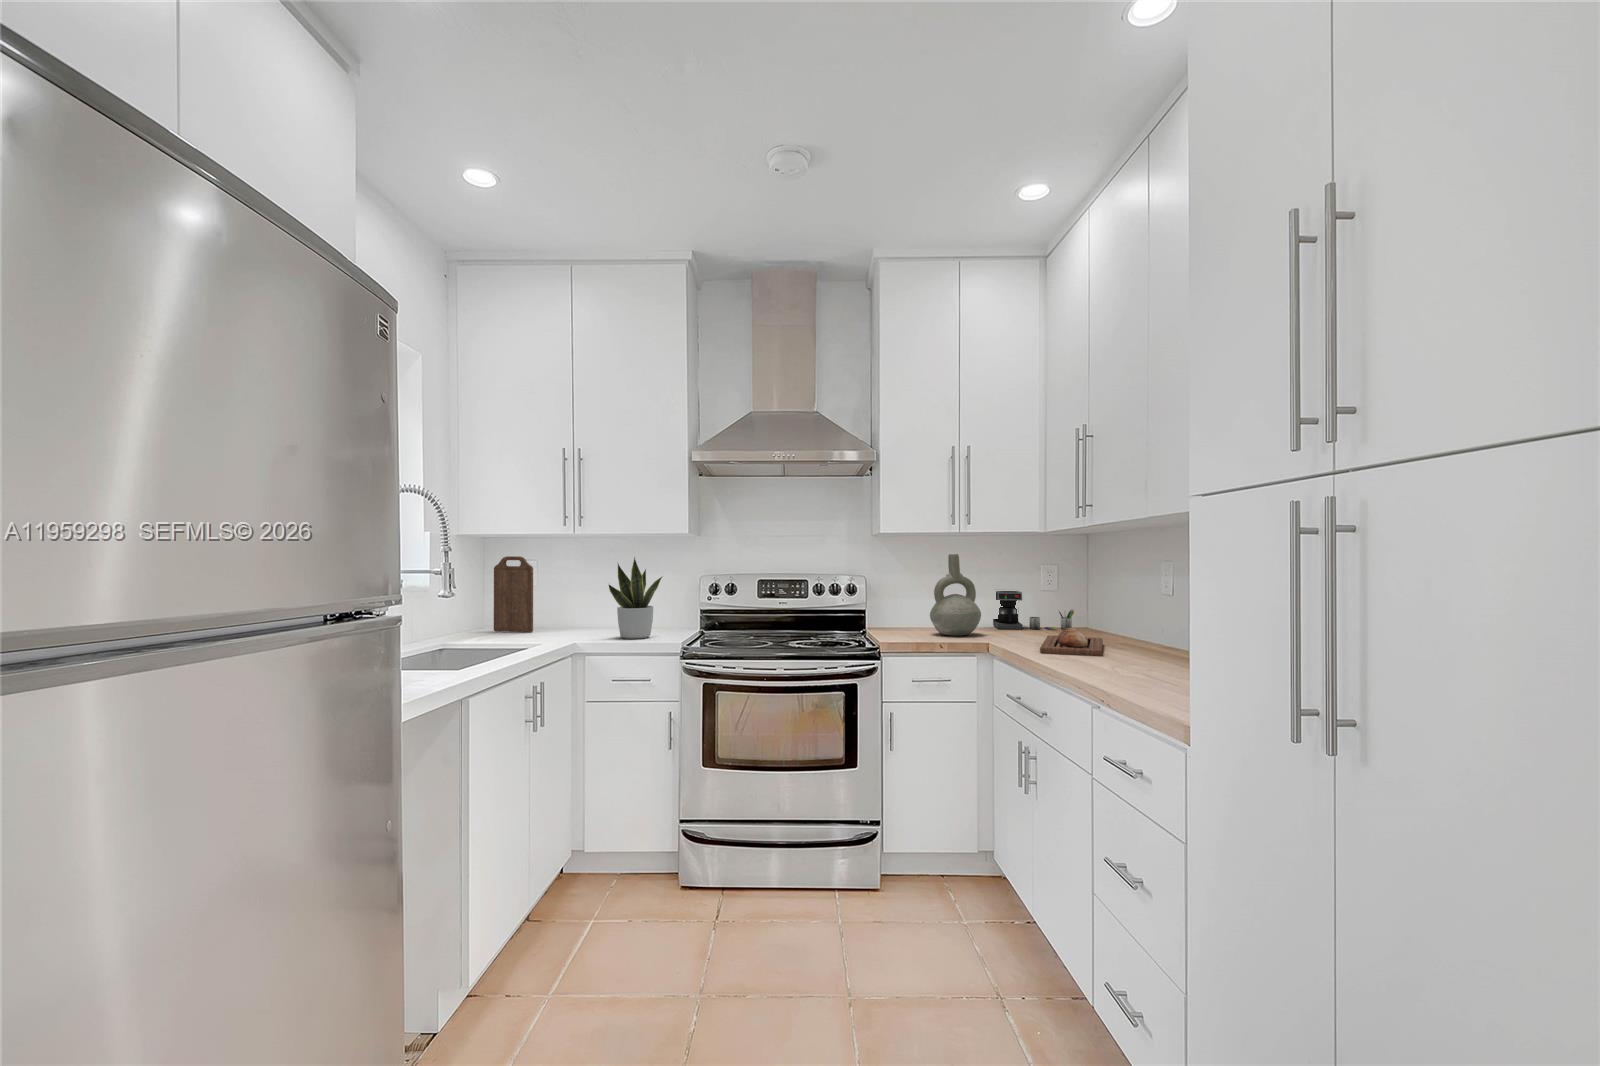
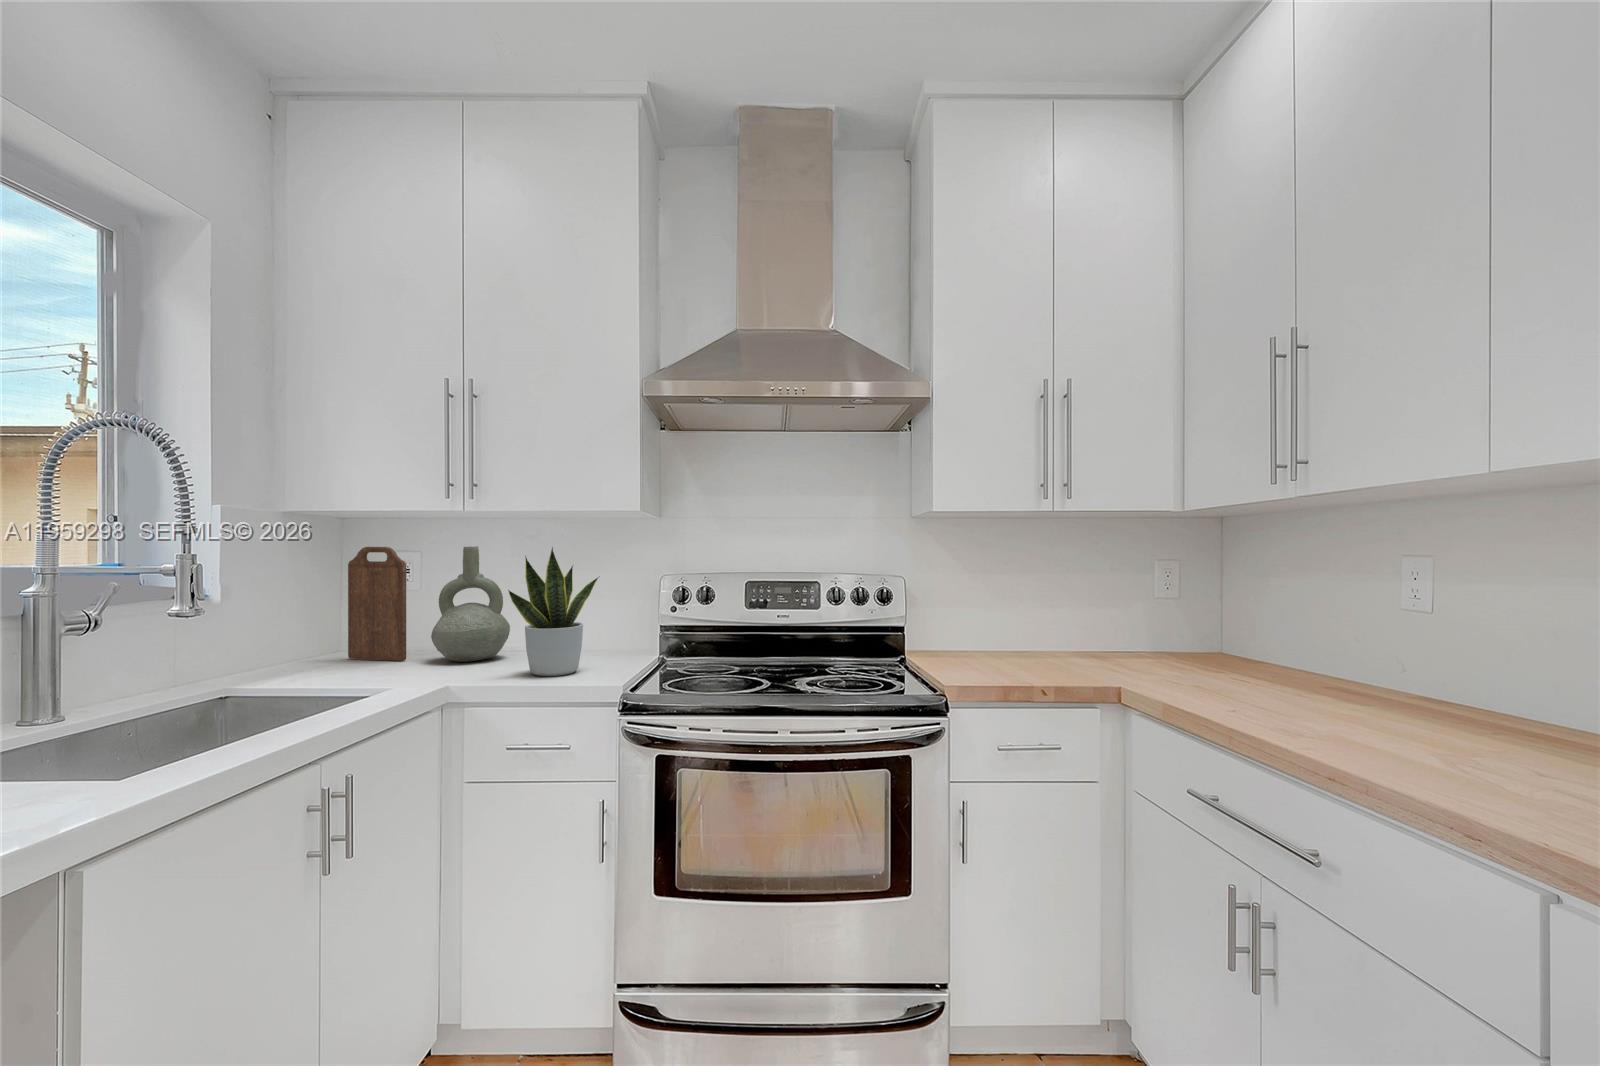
decorative vase: present [930,554,981,636] -> present [431,546,510,662]
coffee maker: present [993,591,1074,630] -> none [1083,595,1210,656]
bread loaf: present [1040,628,1103,656] -> none [1211,663,1359,724]

